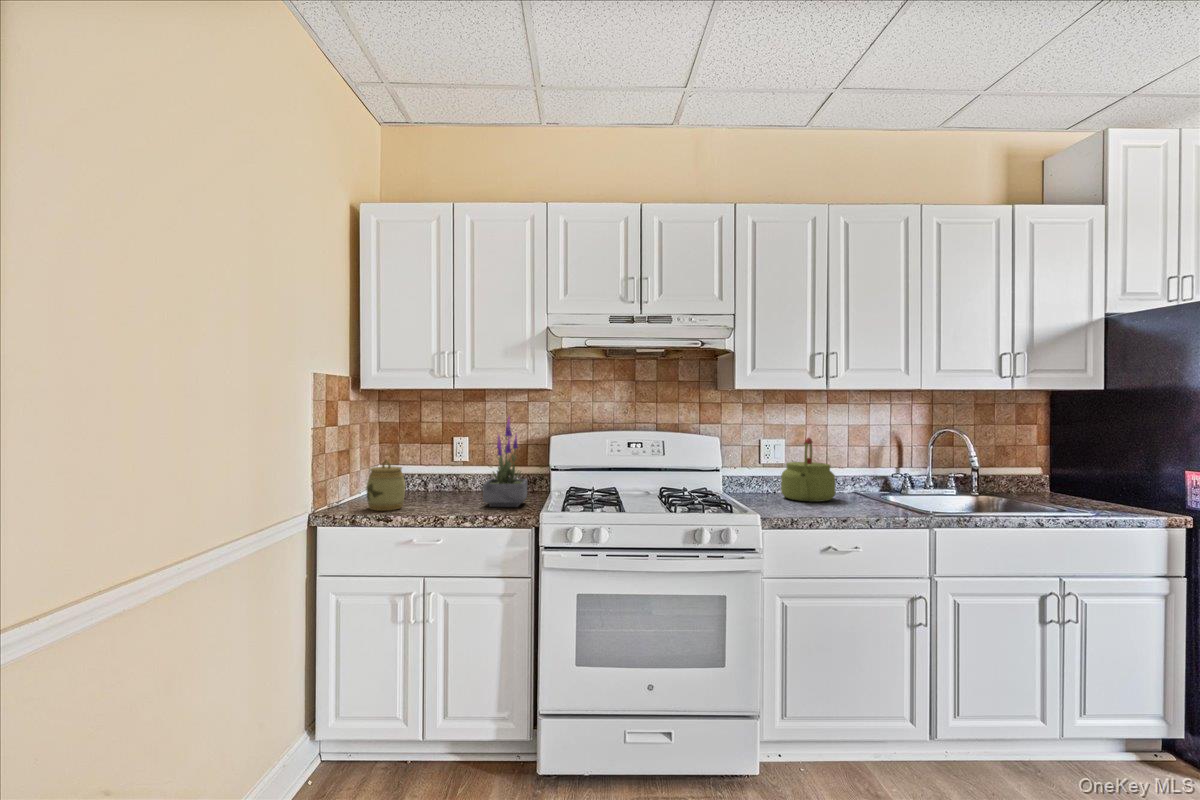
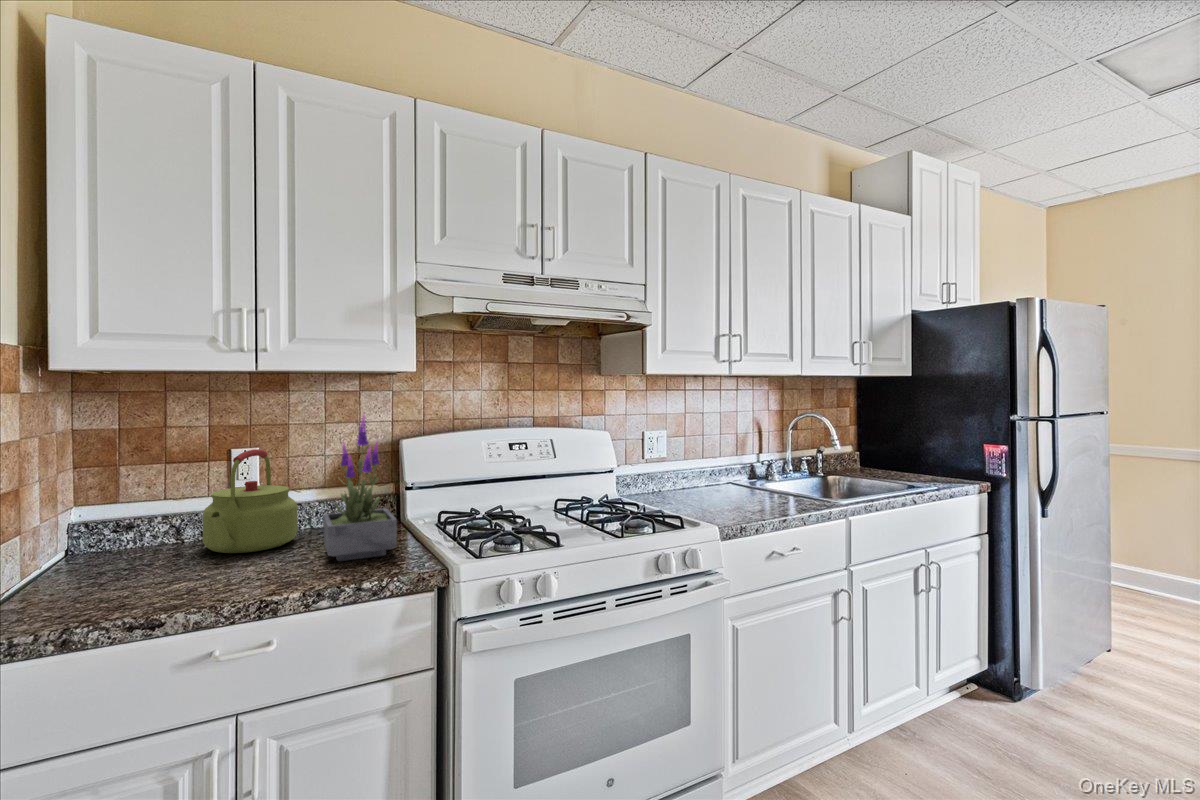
kettle: present [781,438,835,502] -> present [203,449,298,553]
jar: present [366,460,406,510] -> none [86,504,174,606]

